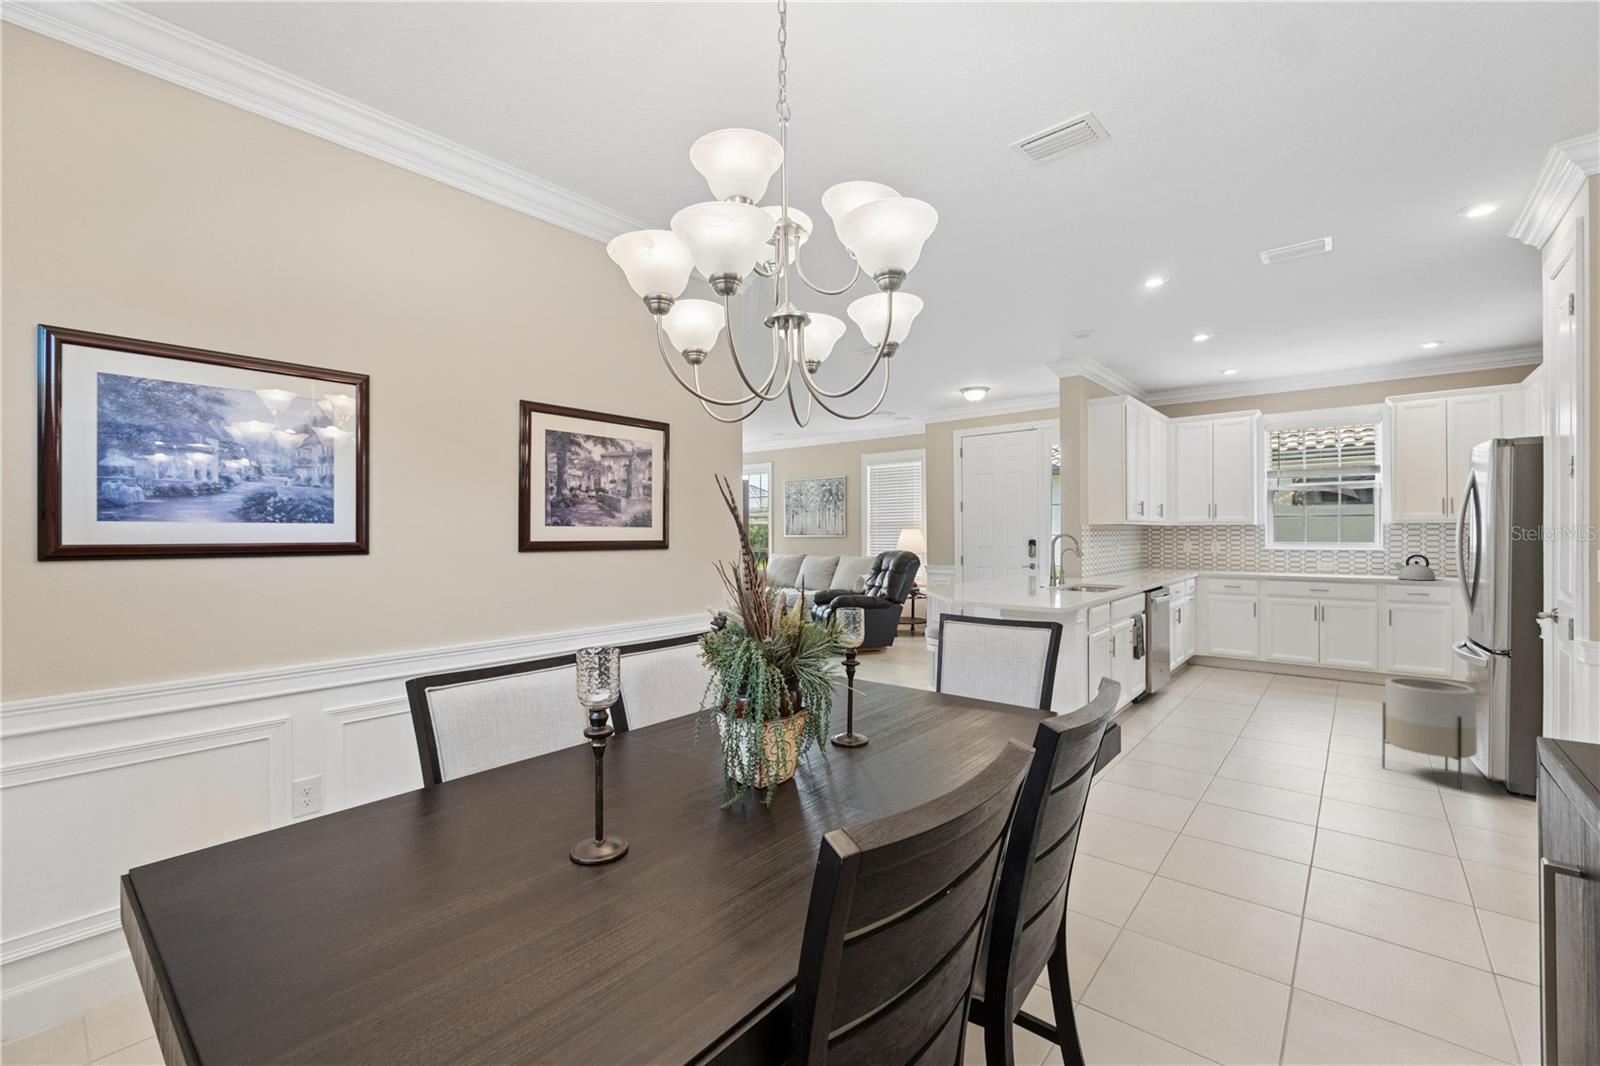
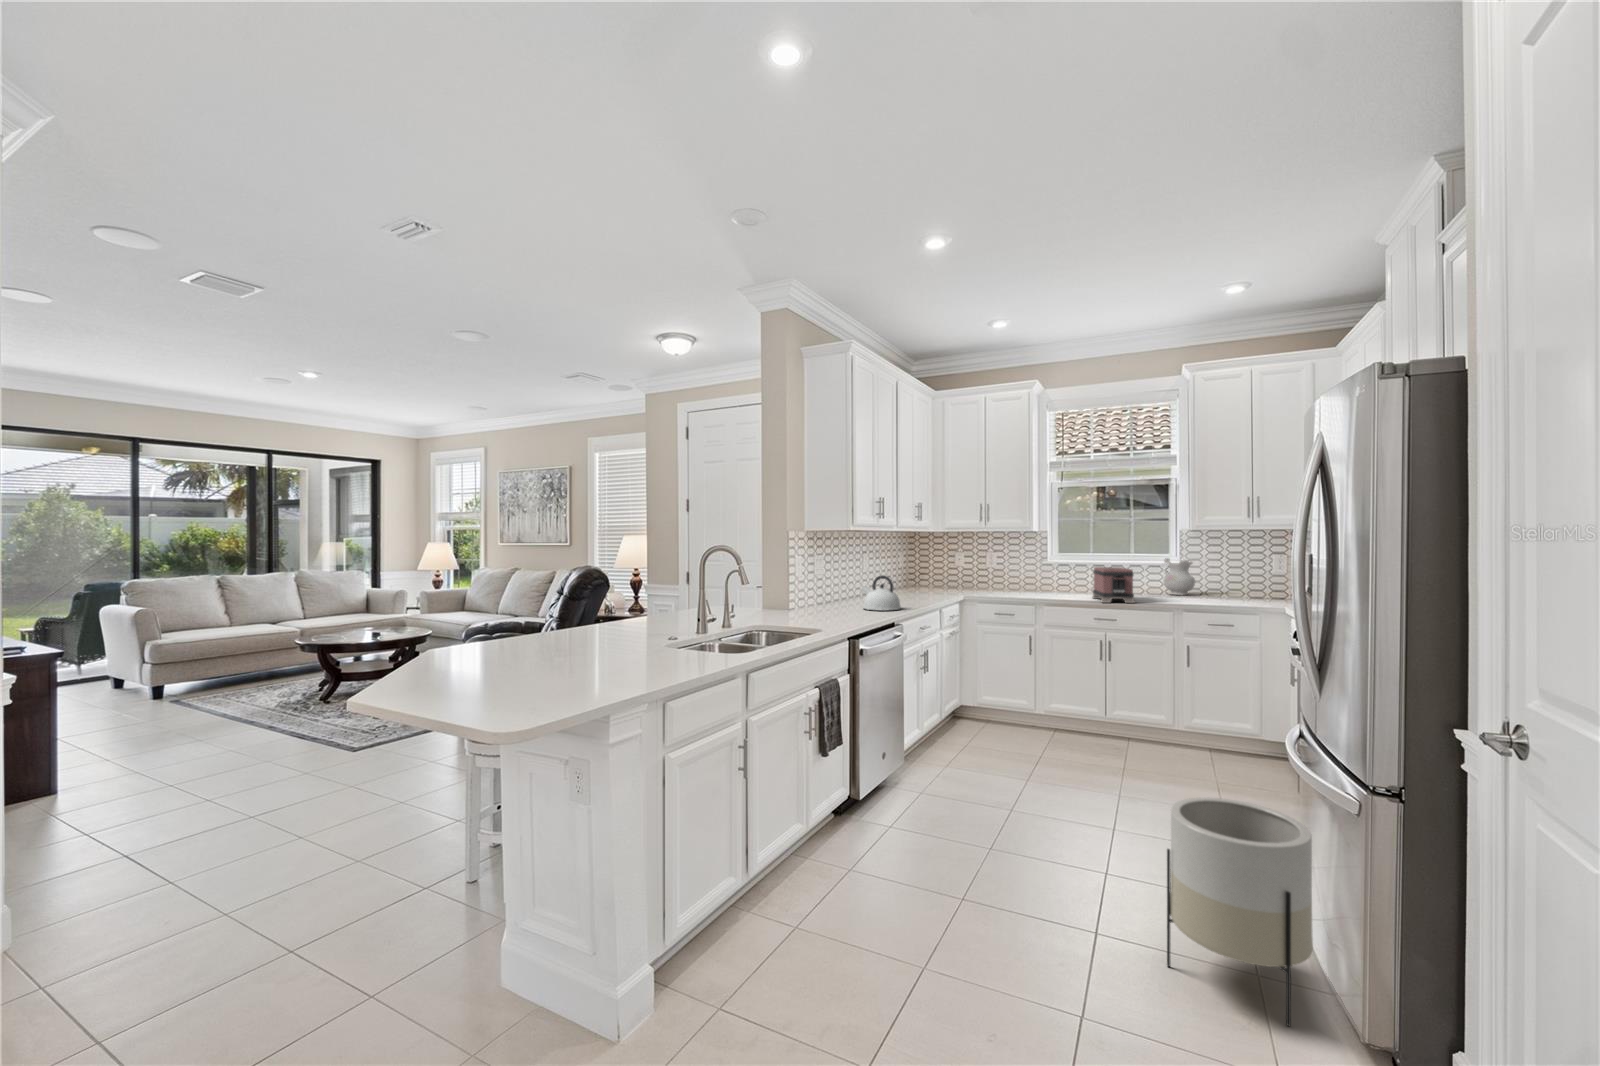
ceramic pitcher: none [1368,545,1397,574] -> present [1164,558,1195,595]
toaster: none [1307,552,1346,578] -> present [1092,567,1134,603]
kettle: present [1394,554,1436,580] -> present [862,575,901,611]

